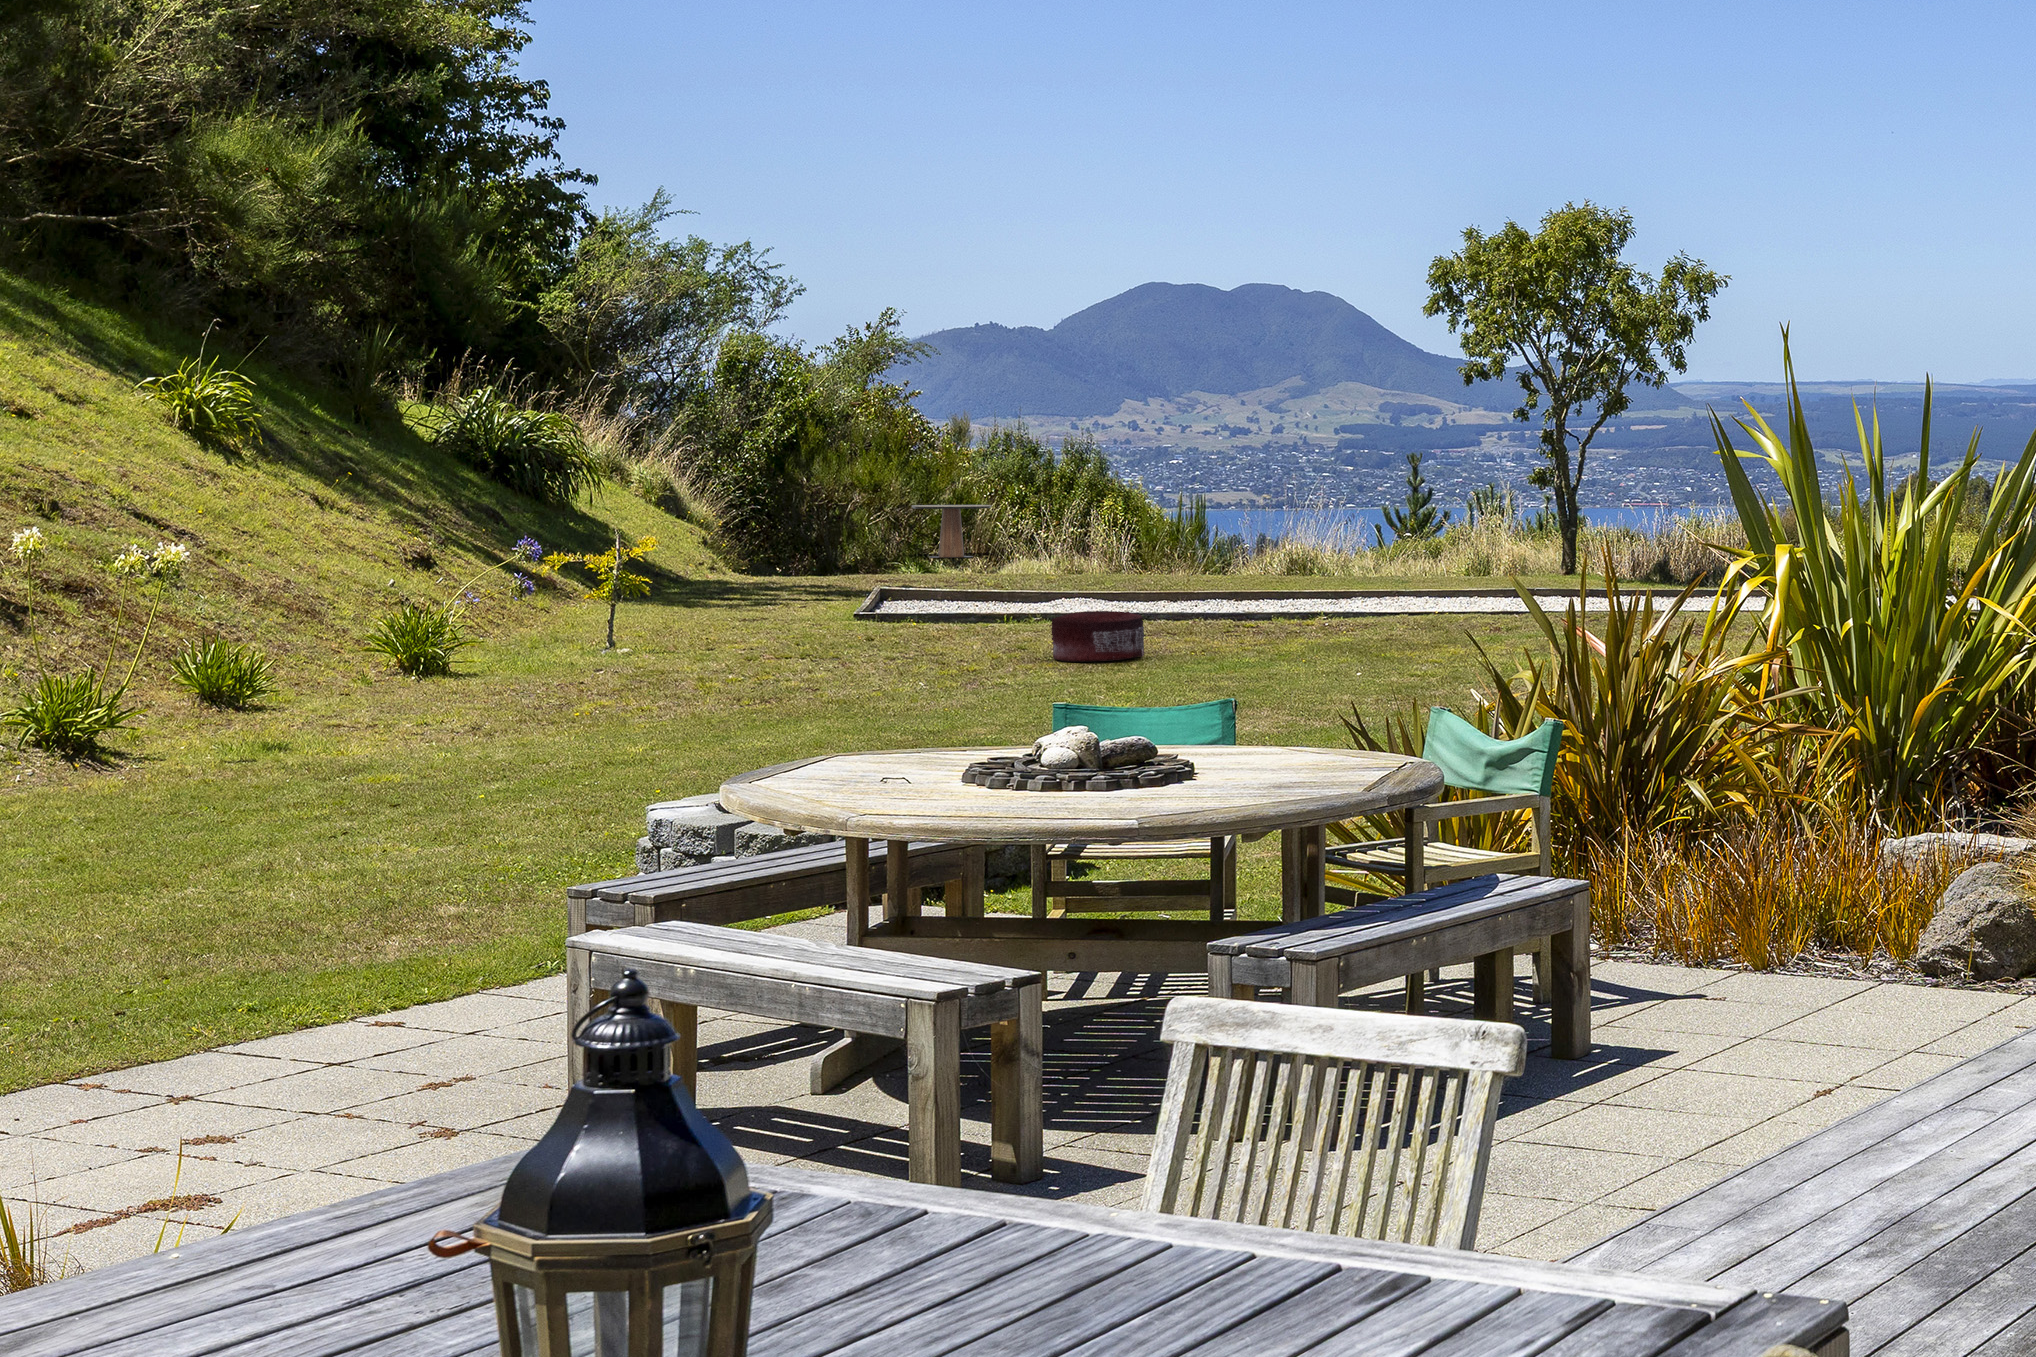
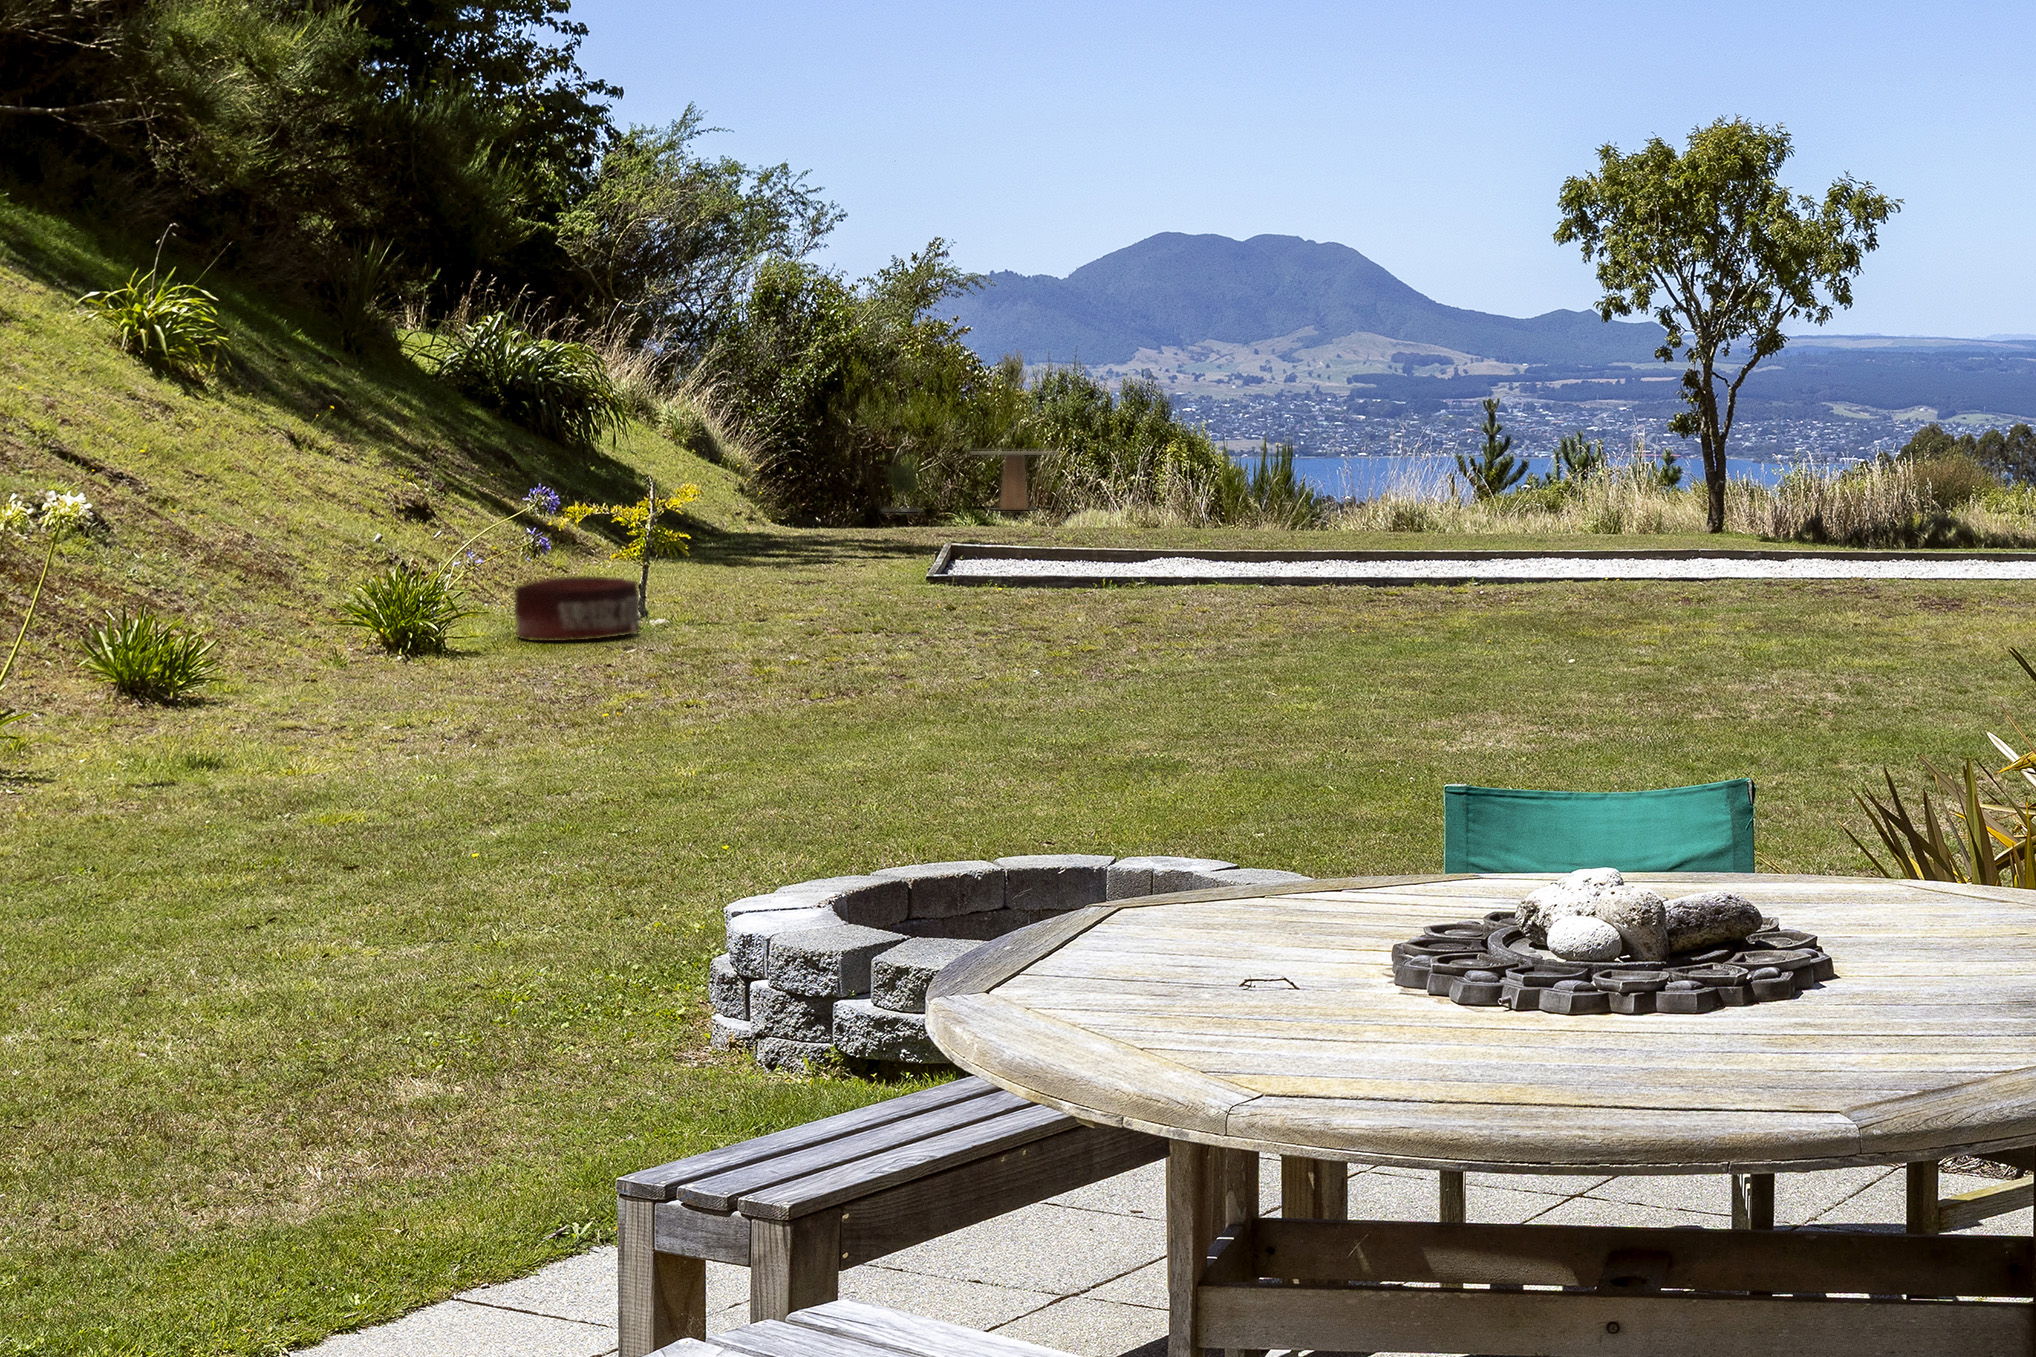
potted tree: none [831,498,869,560] -> present [882,449,919,512]
pouf: present [1051,611,1144,662] -> present [514,576,641,641]

